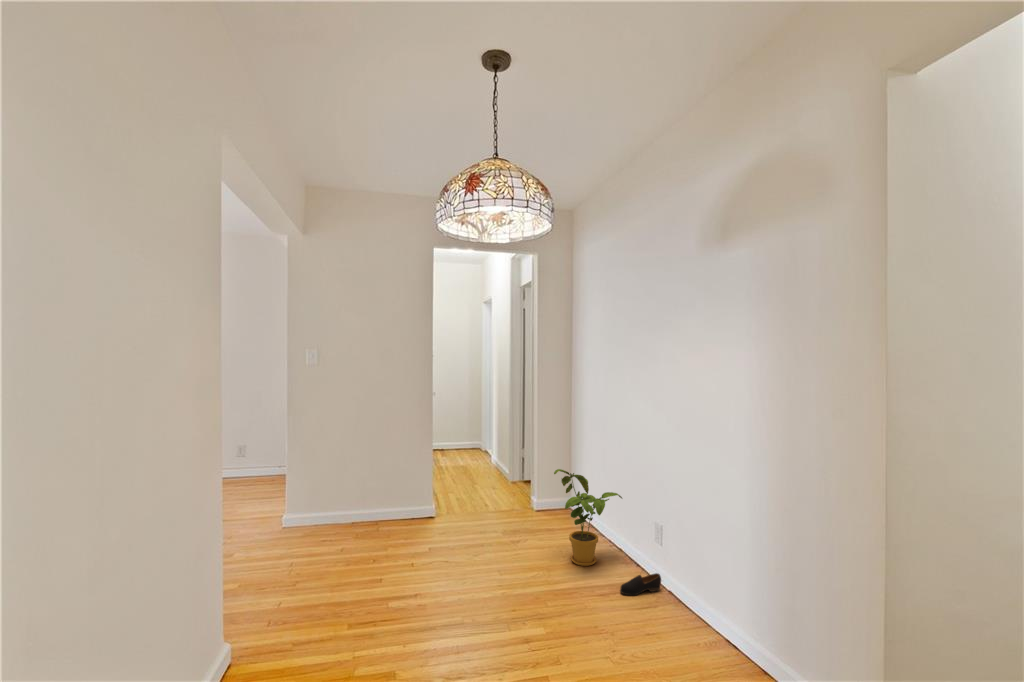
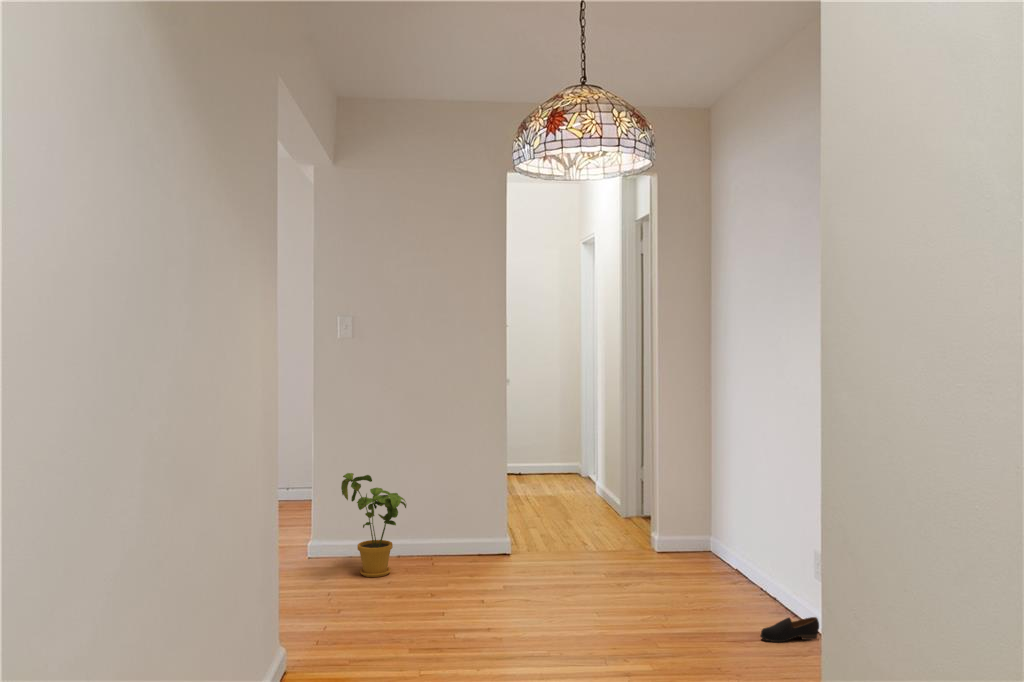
house plant: present [554,469,622,566] -> present [341,473,406,577]

